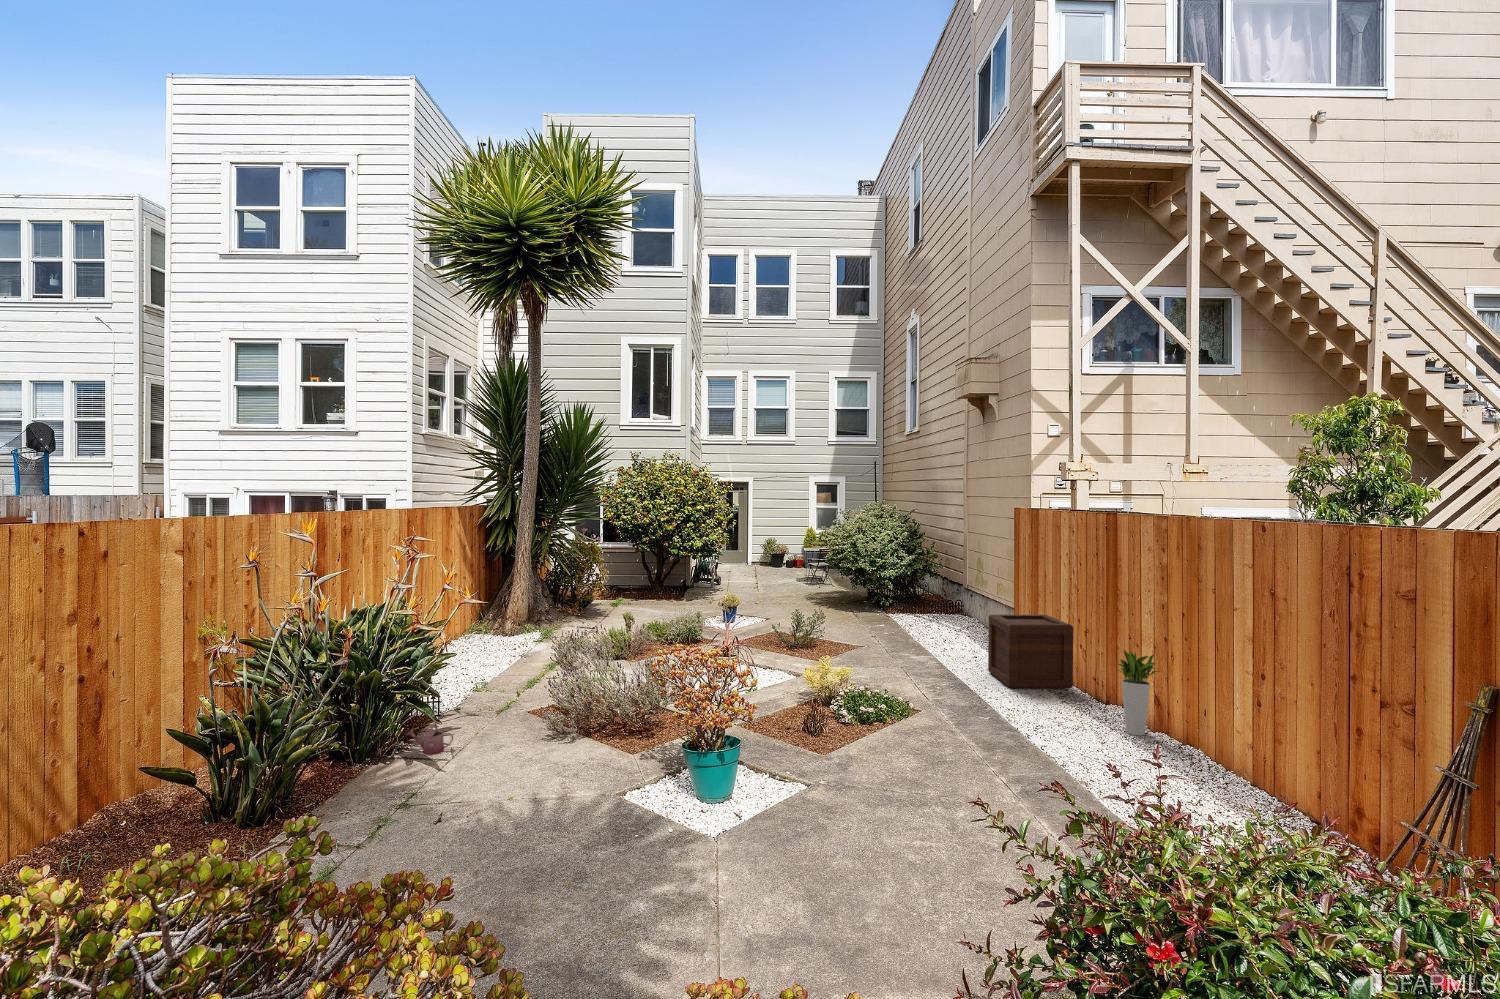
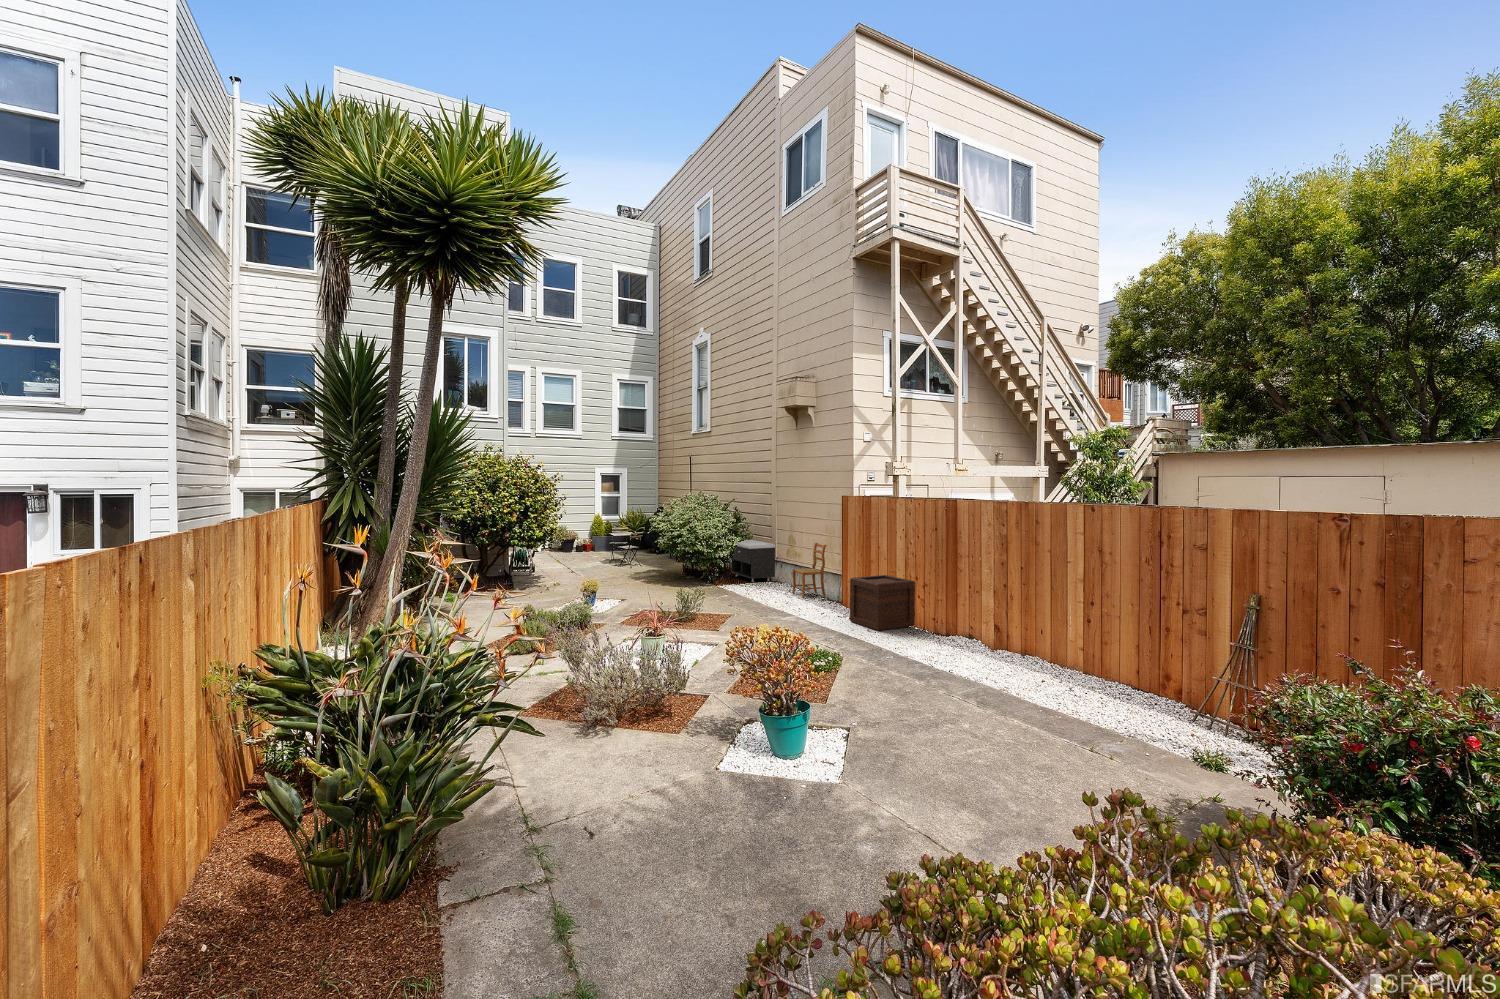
storage bench: none [915,563,964,616] -> present [731,540,775,582]
chair: none [962,569,1004,640] -> present [793,543,827,598]
planter: present [1118,650,1159,736] -> none [972,595,1003,652]
watering can: present [407,722,453,754] -> none [460,729,509,763]

